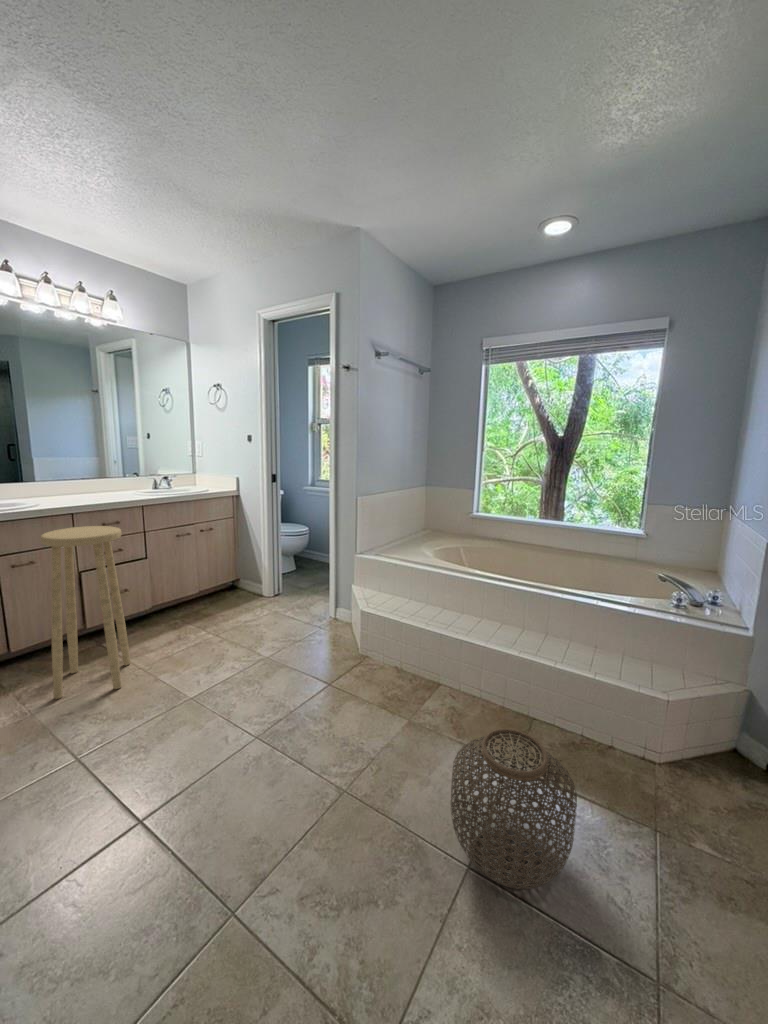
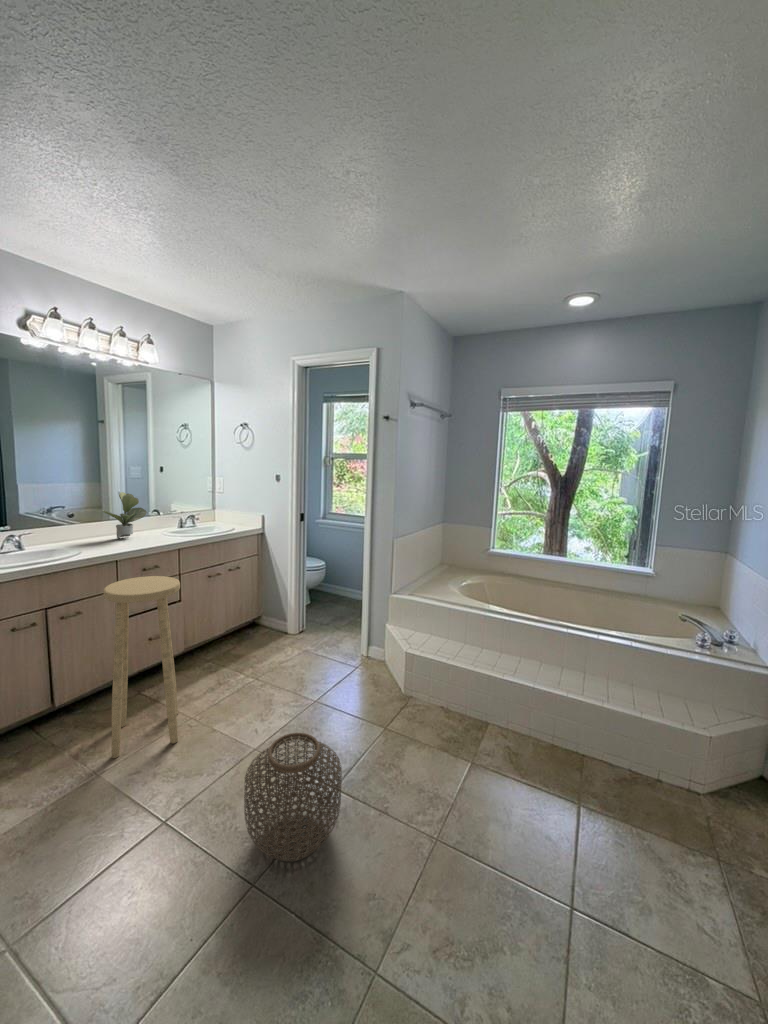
potted plant: none [68,451,115,496] -> present [102,492,147,538]
woven basket: present [451,729,577,889] -> present [244,733,342,861]

